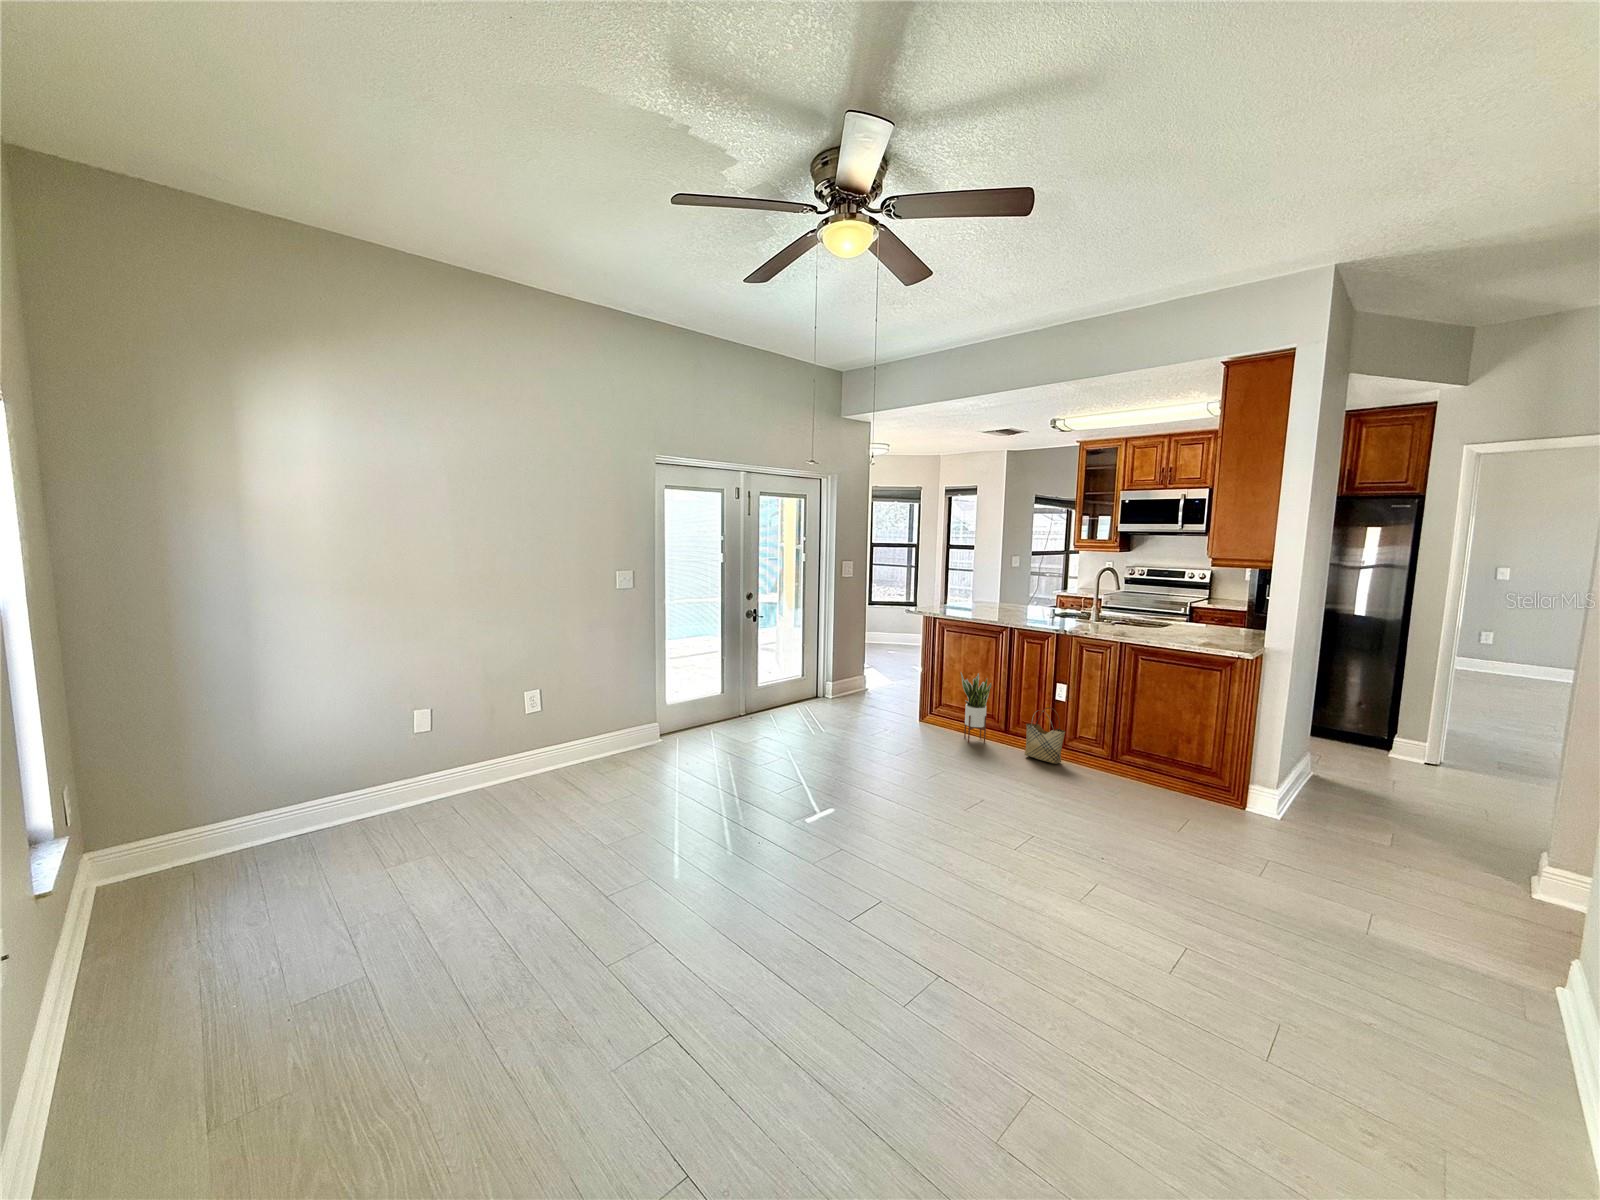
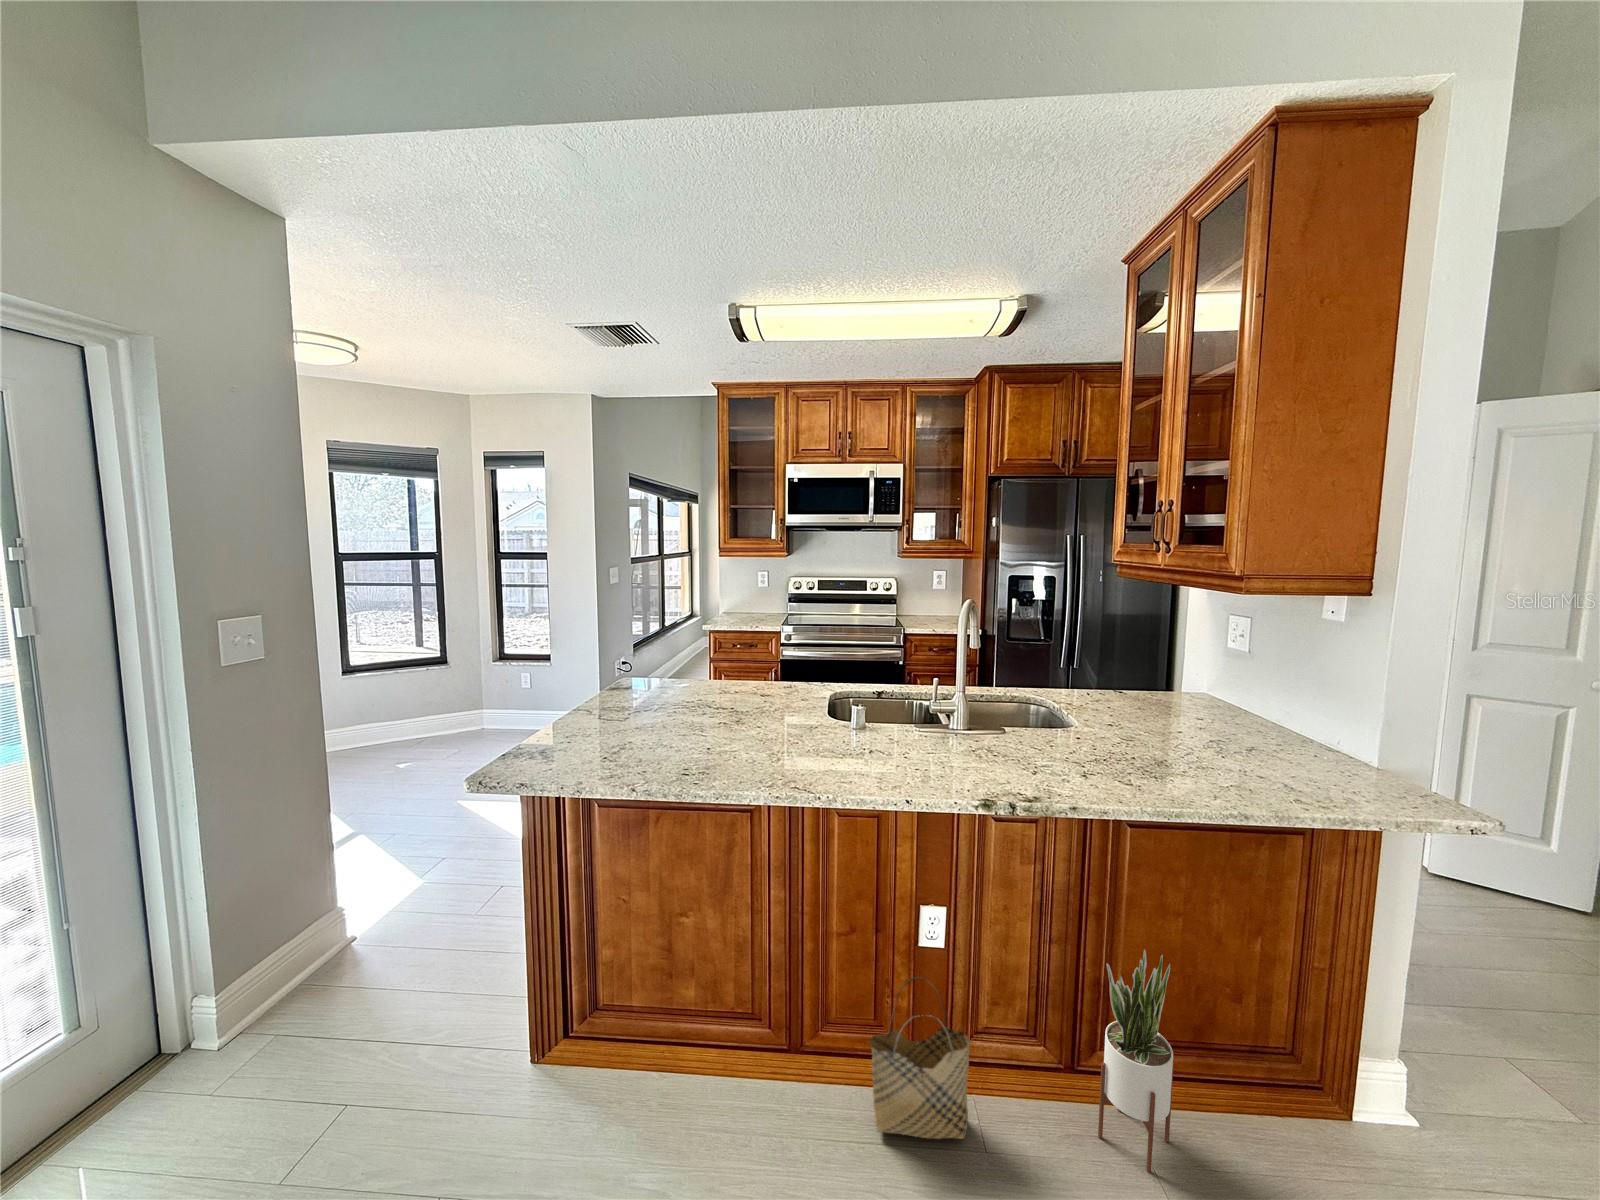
potted plant: present [961,673,991,743] -> present [1098,950,1173,1172]

